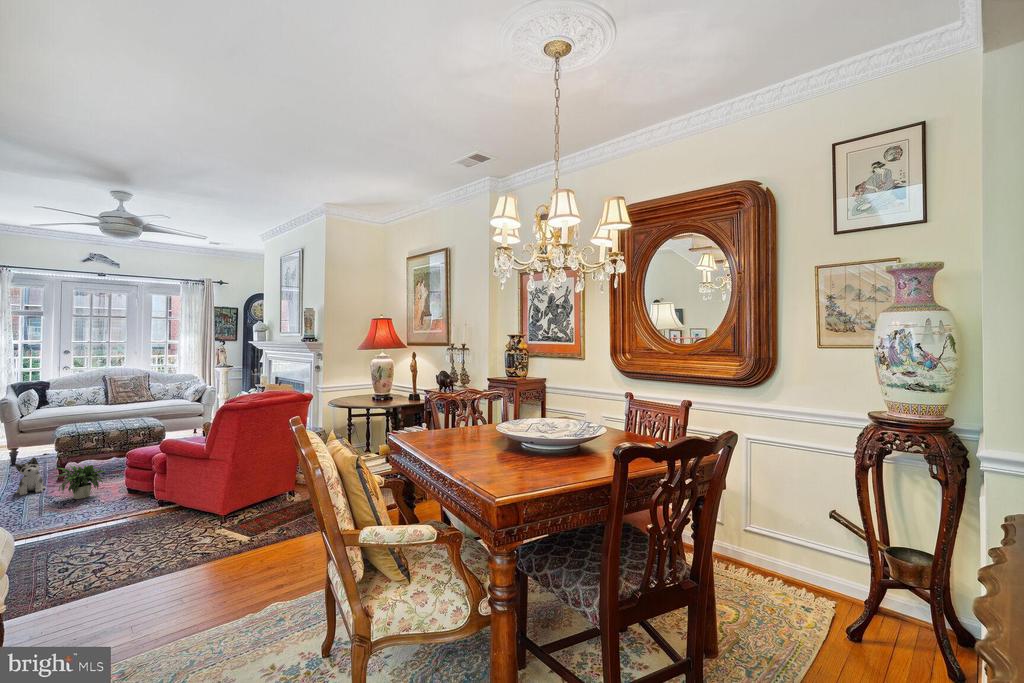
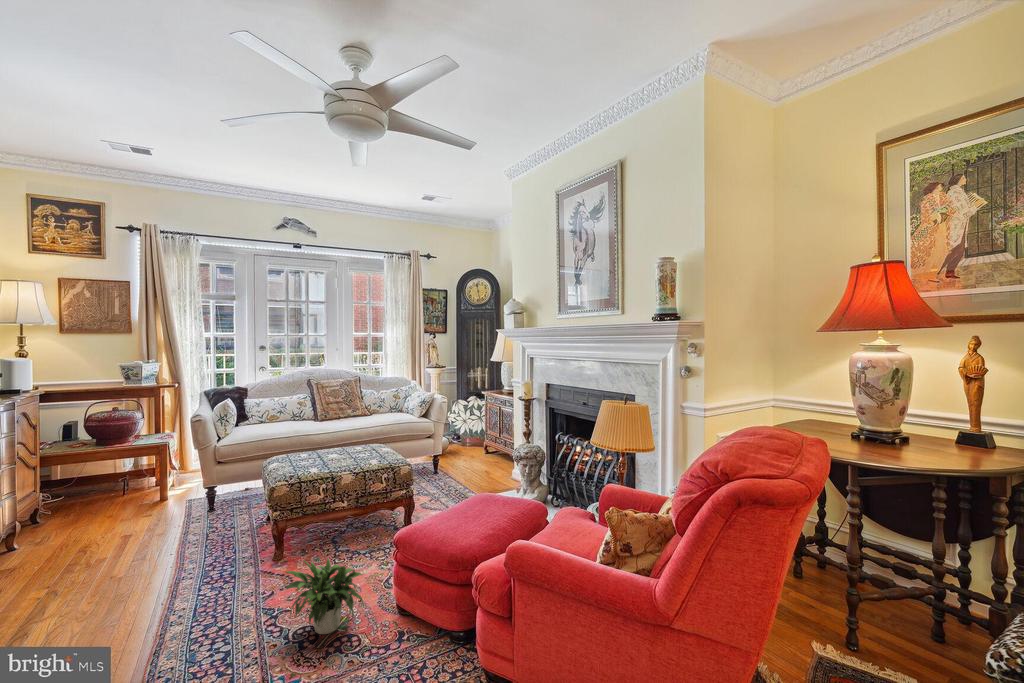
plush toy: present [15,457,46,495] -> none [216,535,263,609]

